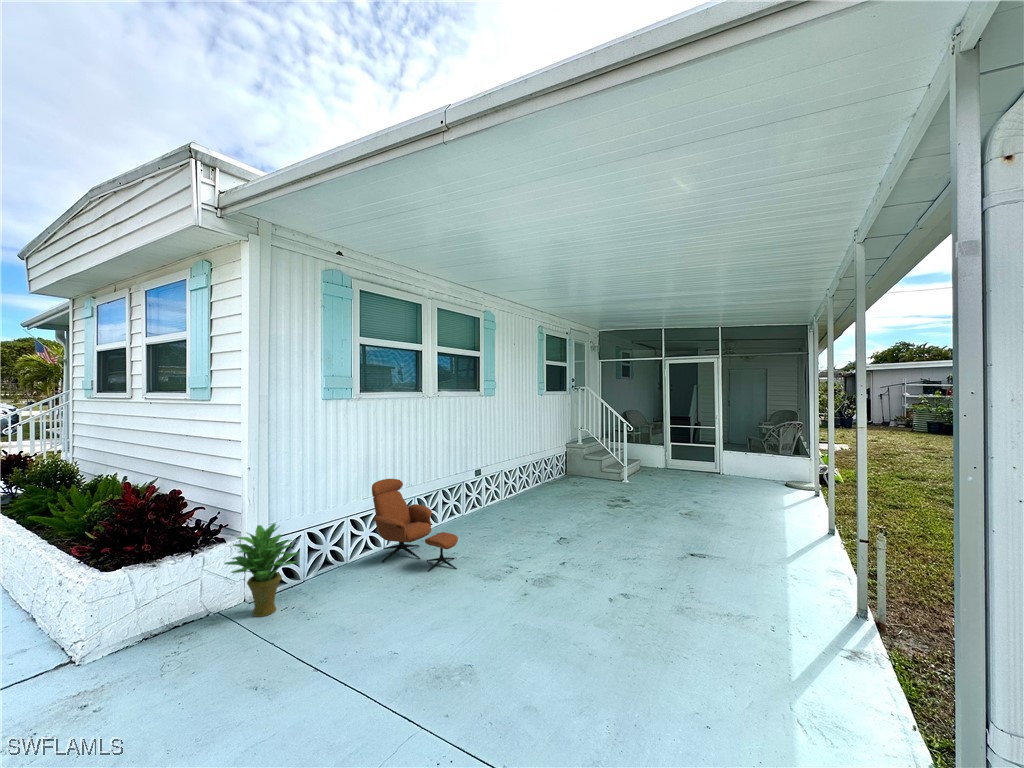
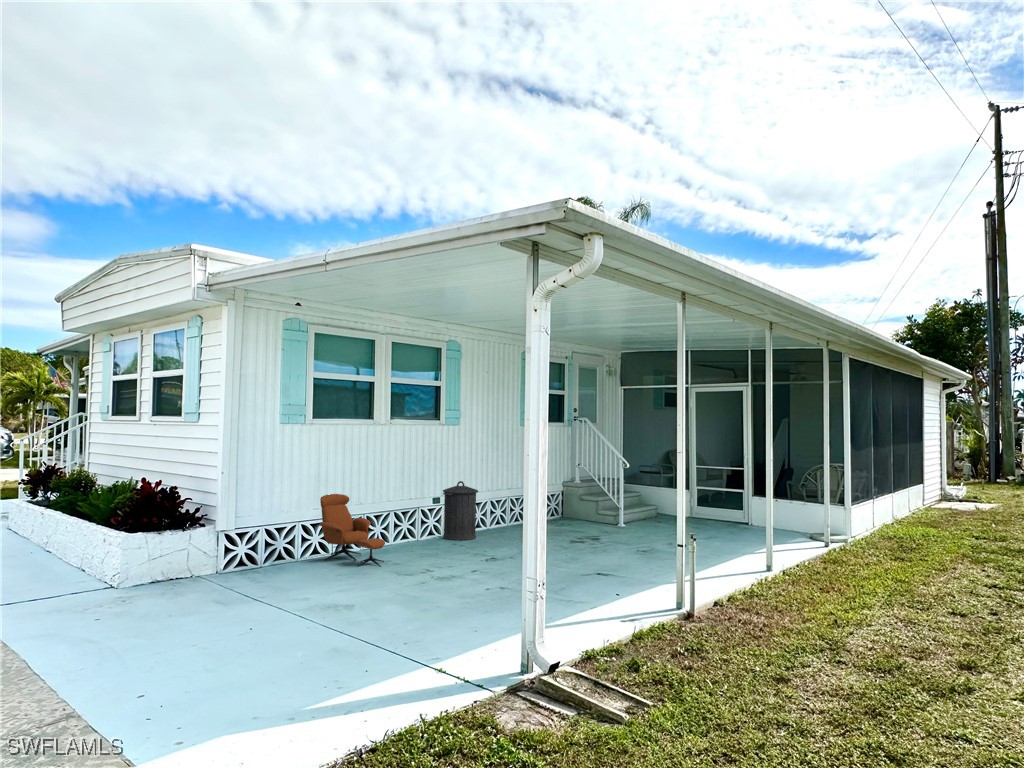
trash can: none [485,452,521,514] -> present [443,481,478,541]
potted plant: present [225,524,299,617] -> none [203,513,255,578]

